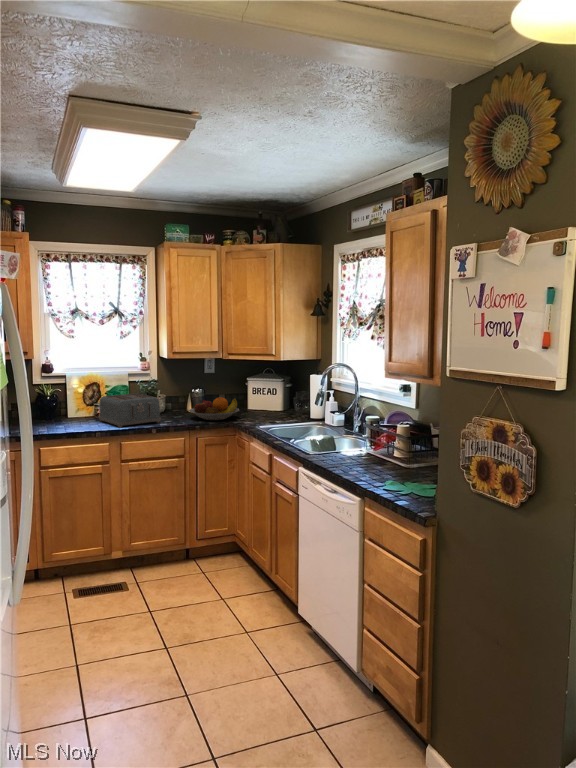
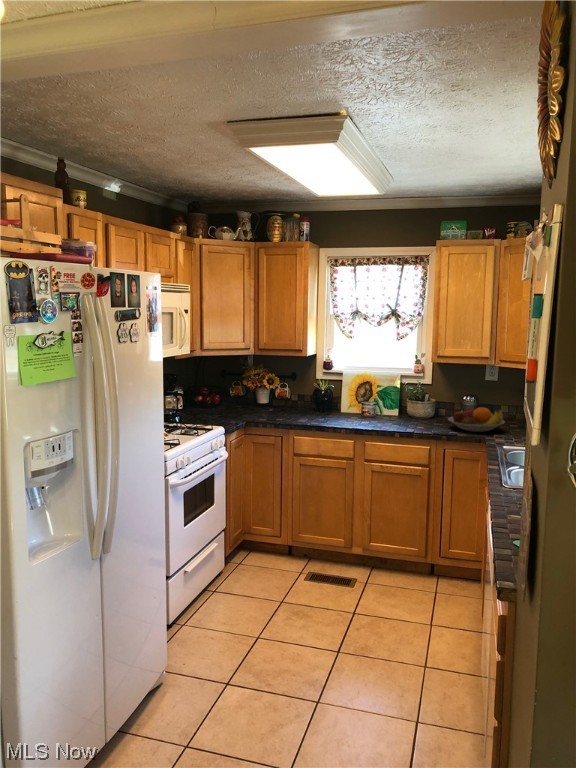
toaster: present [99,393,161,428] -> none [359,395,413,427]

